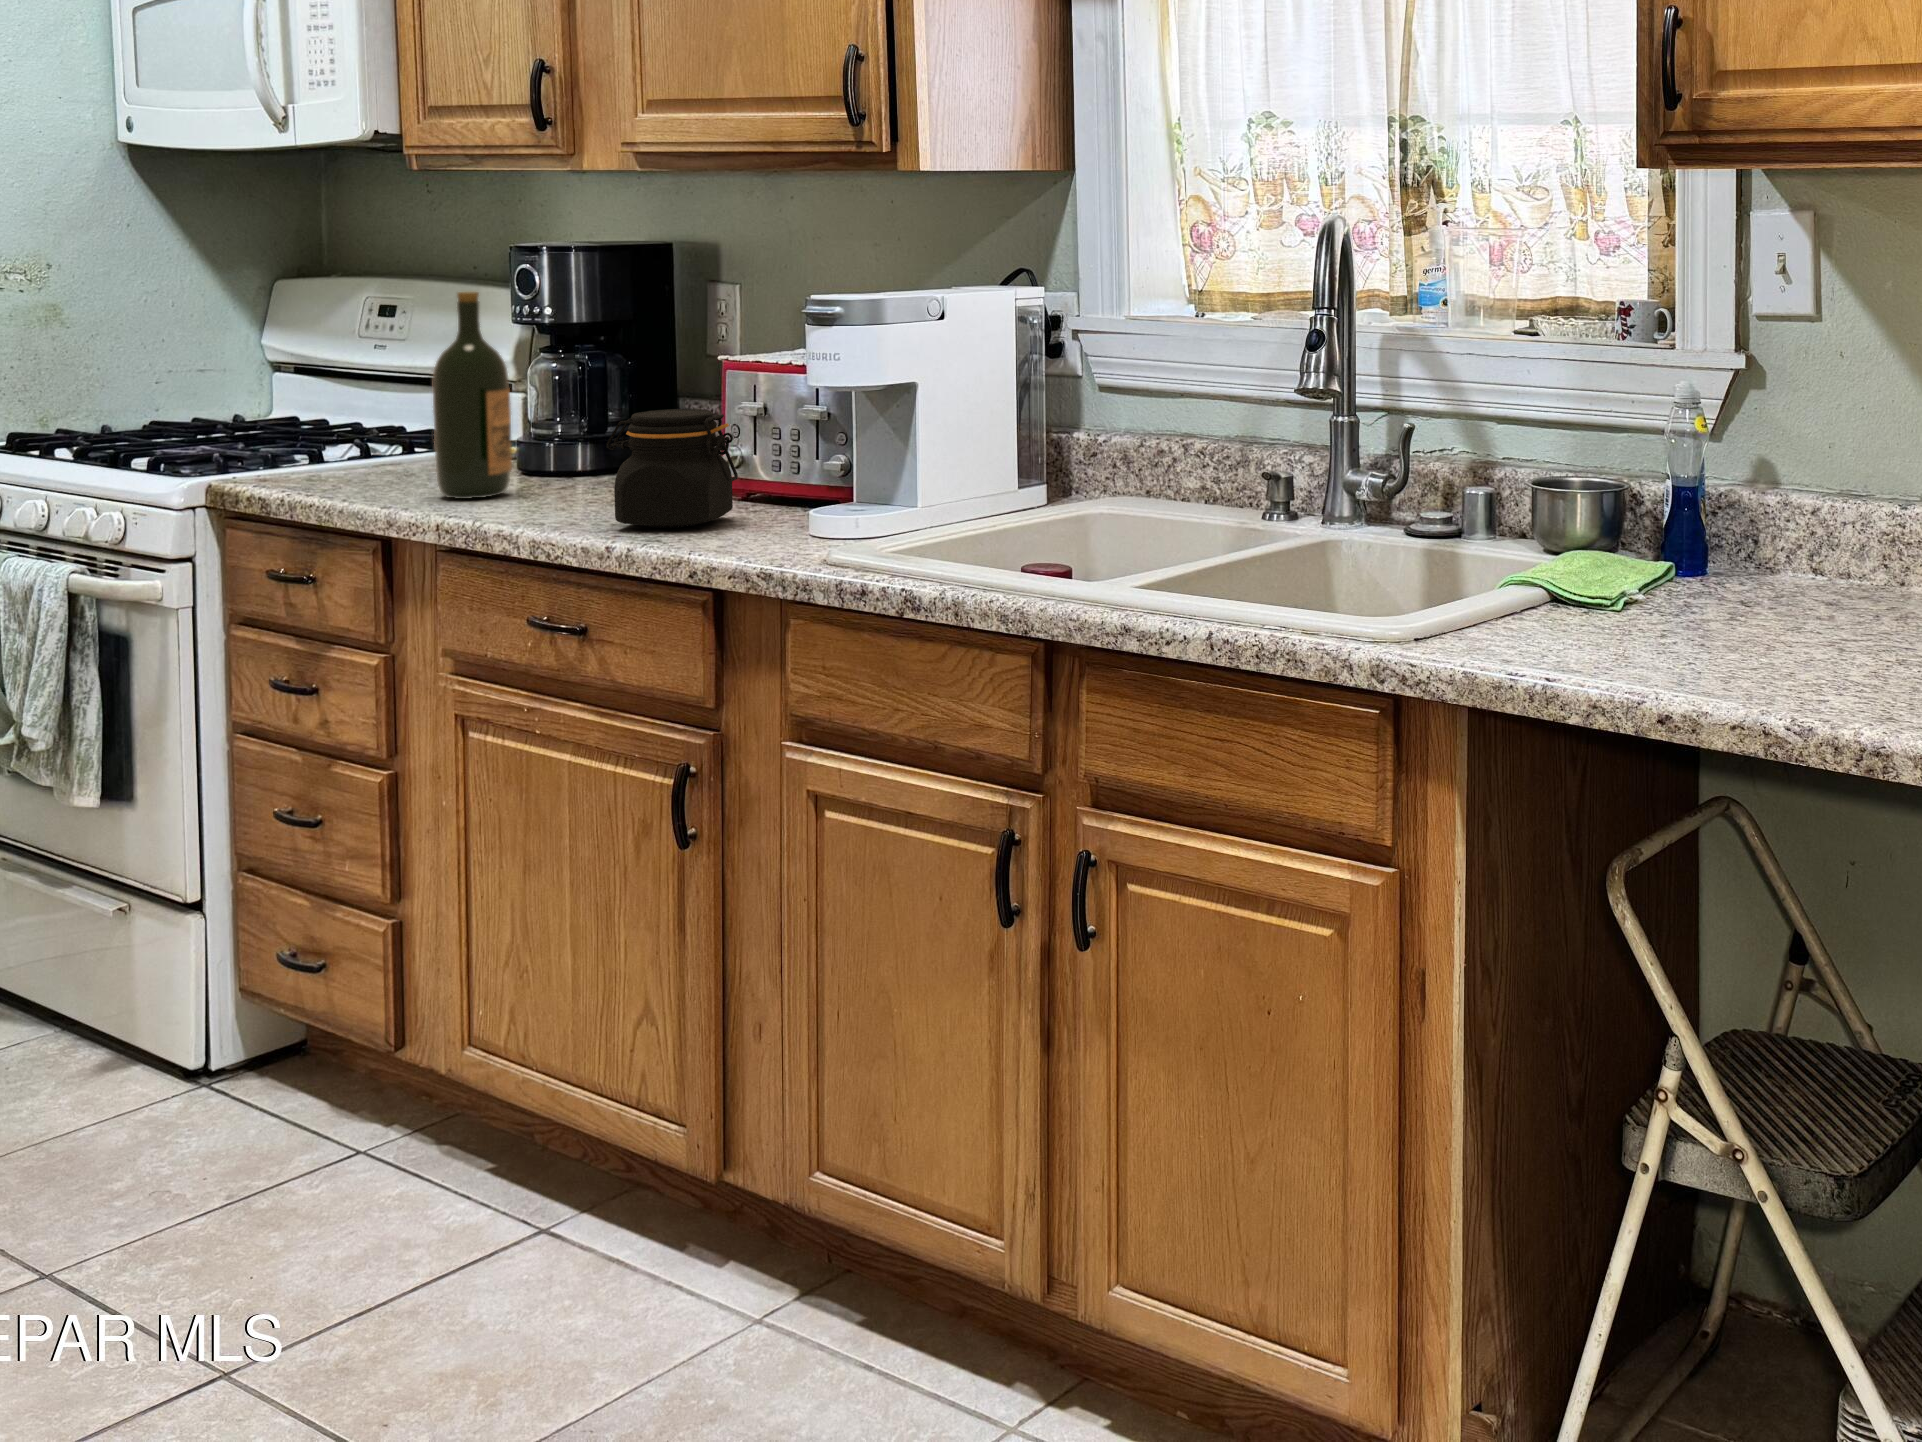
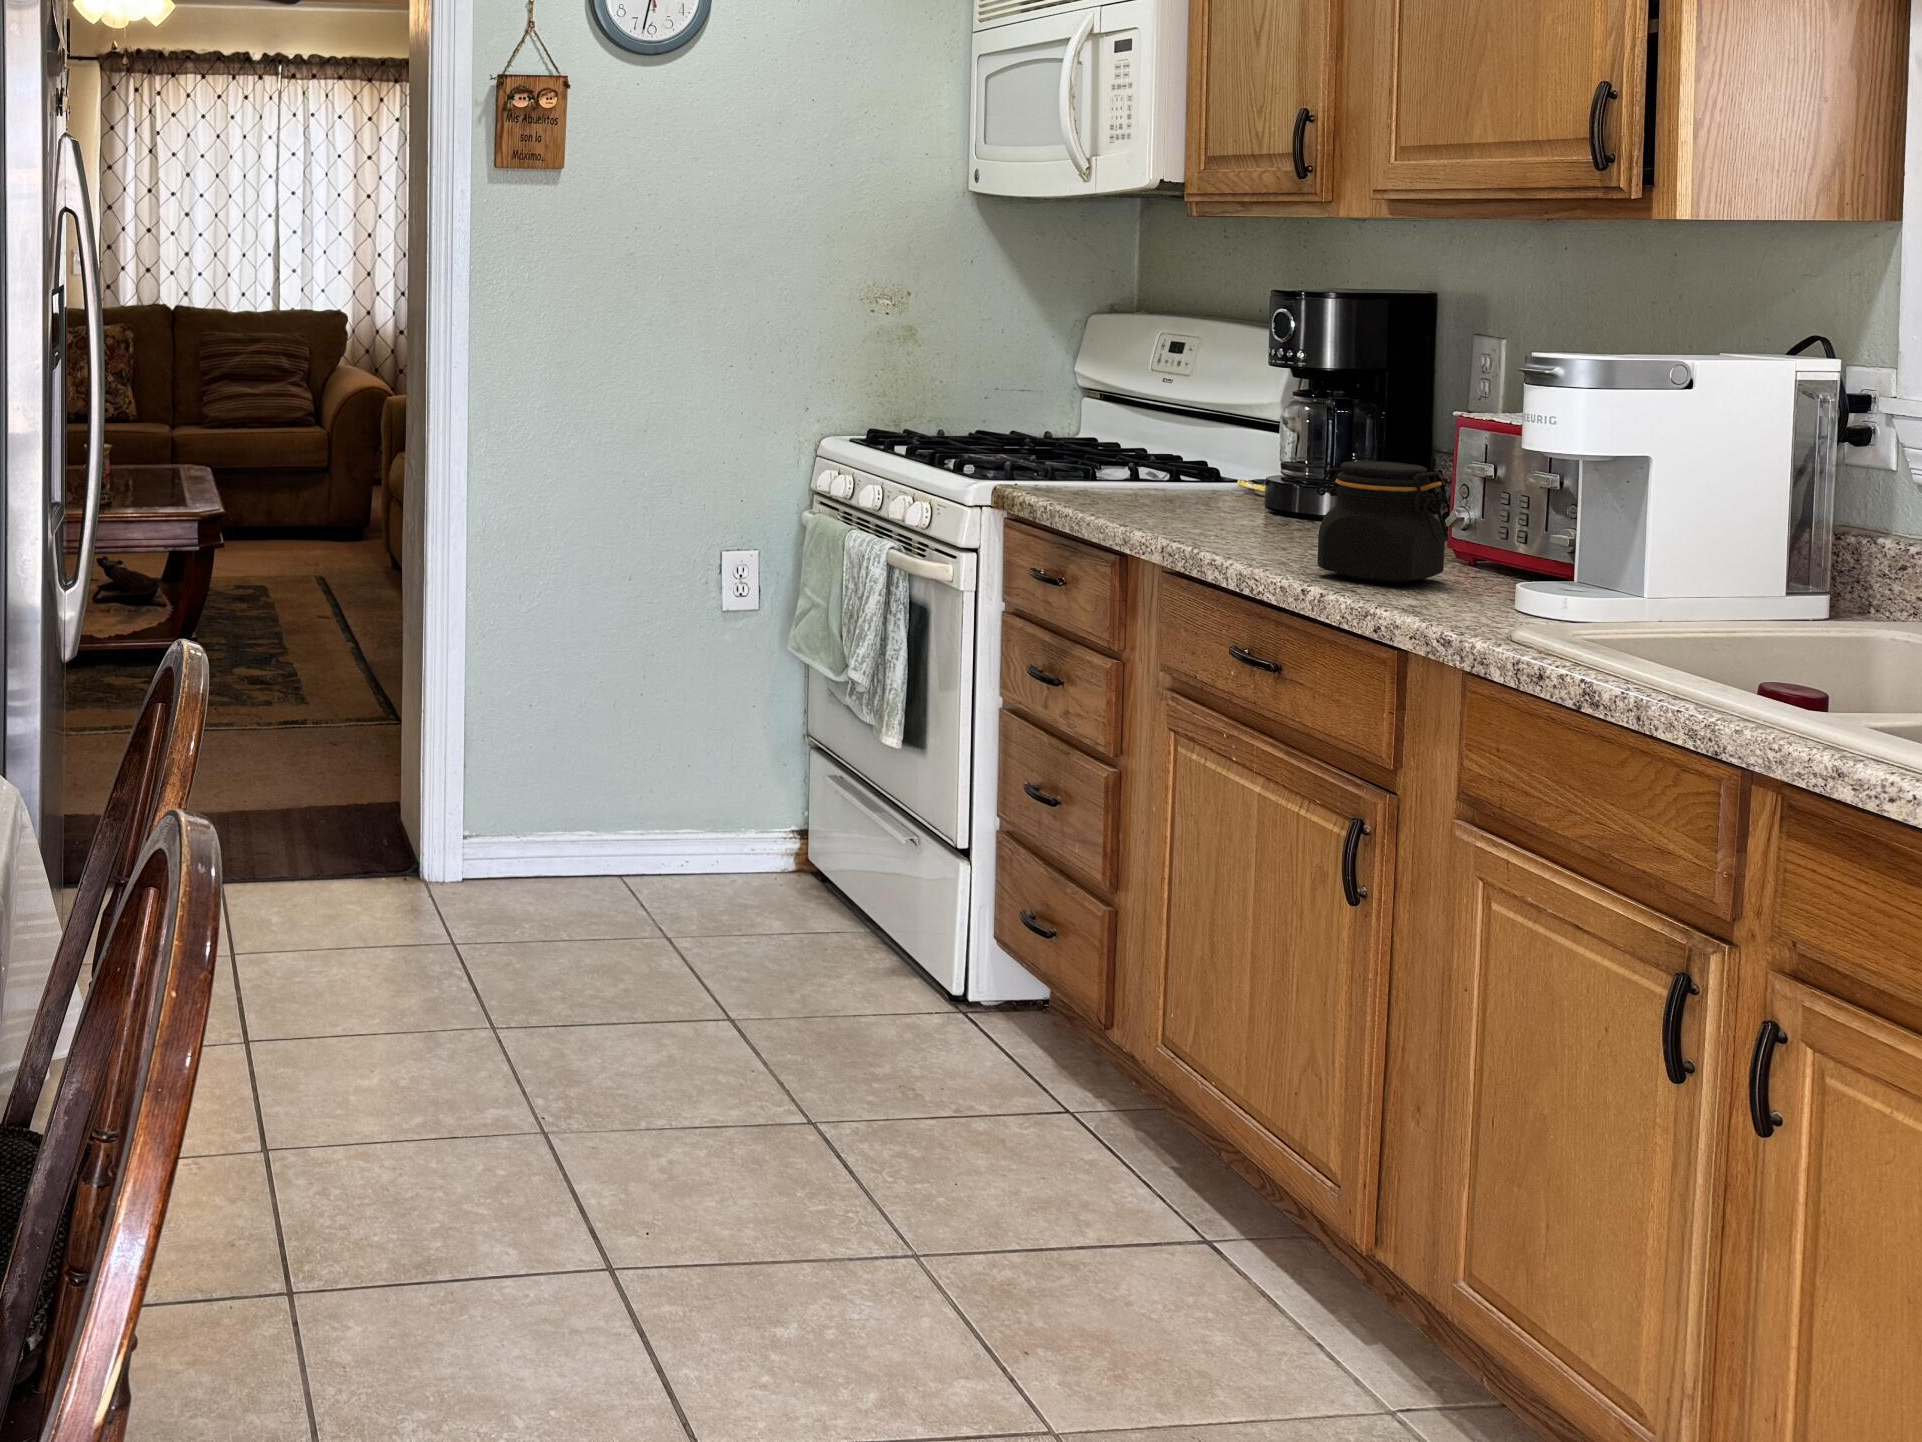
wine bottle: present [433,292,512,499] -> none [1174,332,1246,529]

